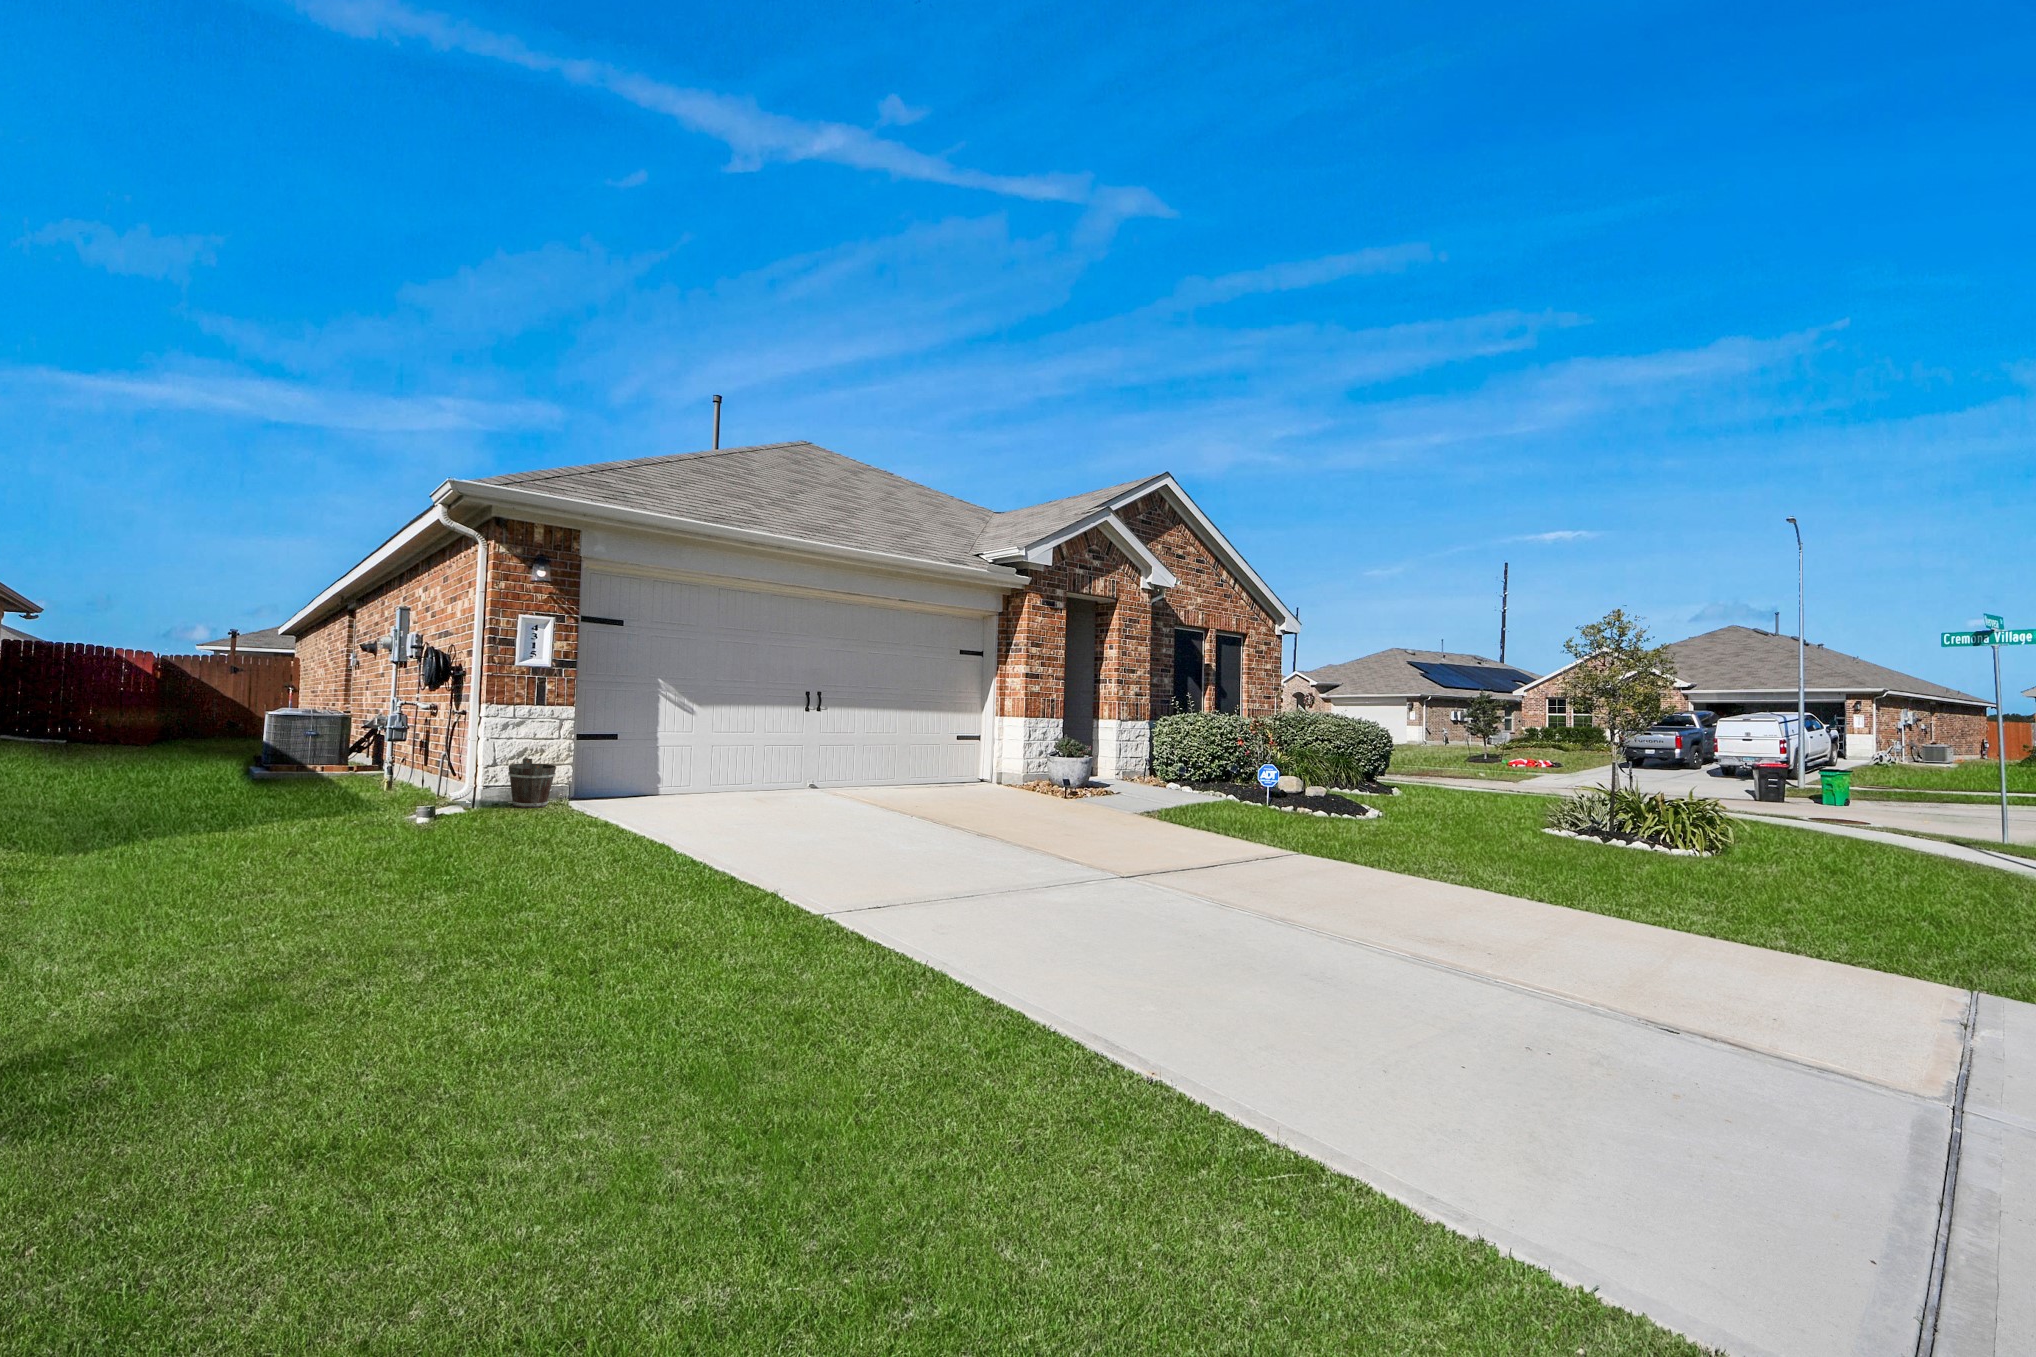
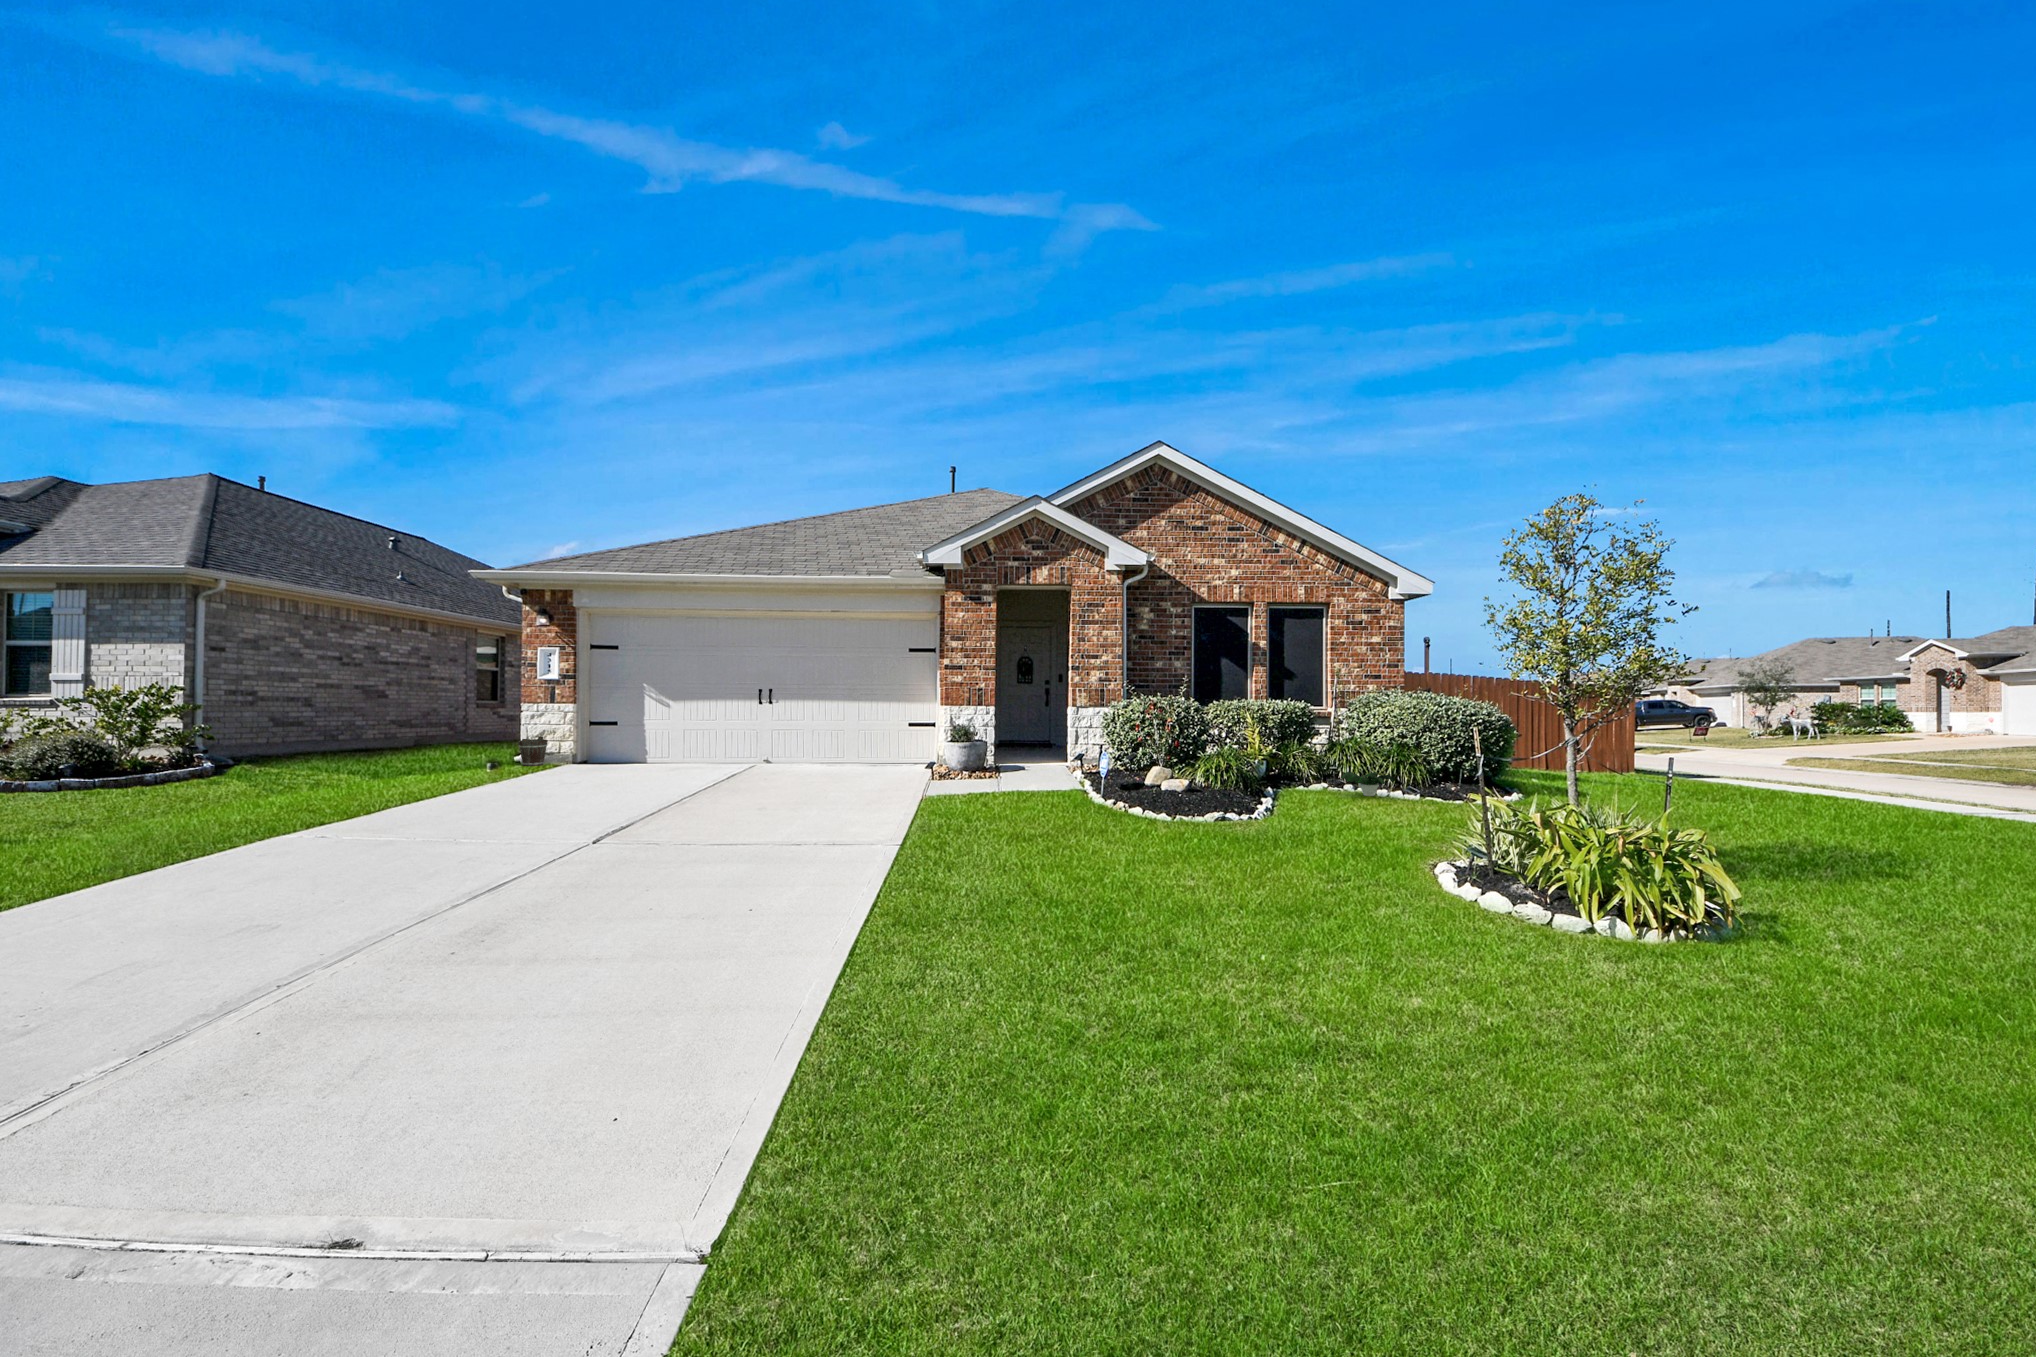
potted plant: none [1348,776,1389,794] -> present [1341,772,1395,796]

